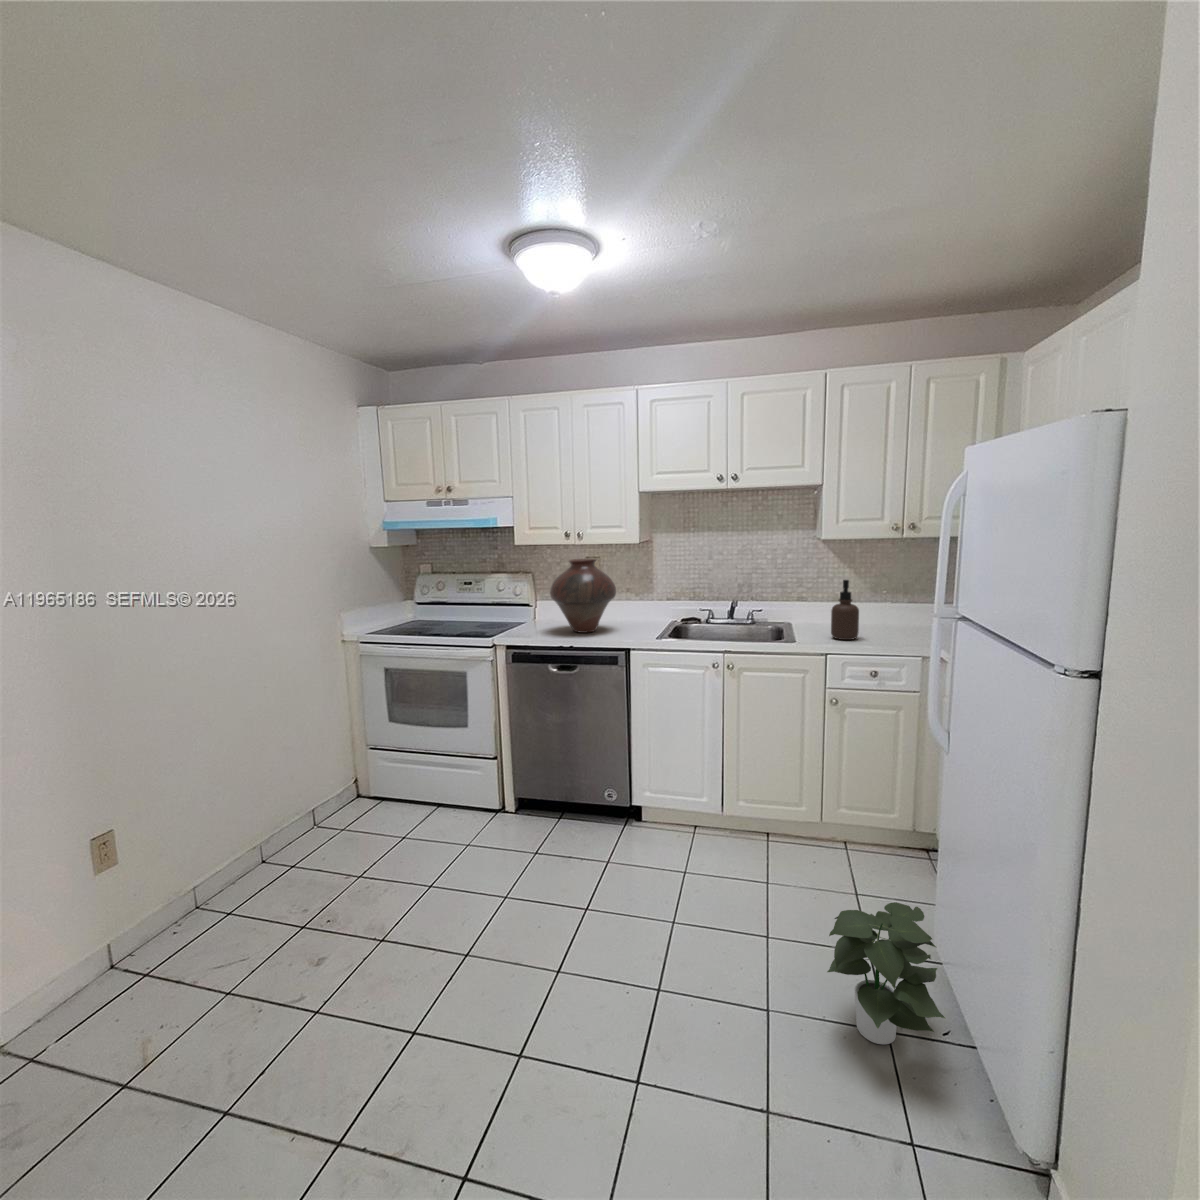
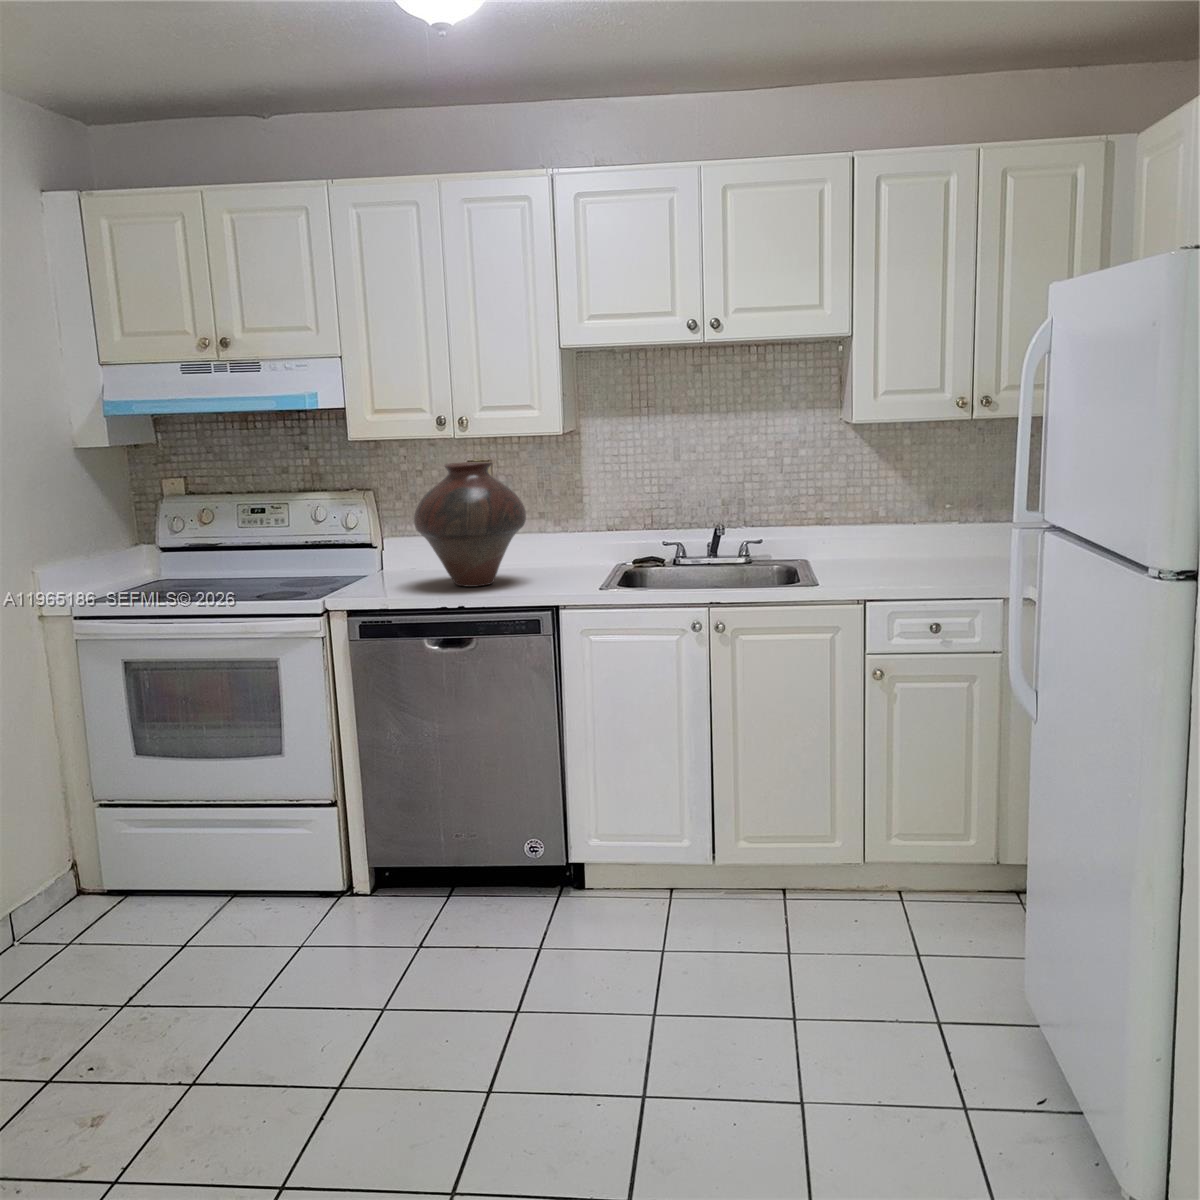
soap dispenser: present [831,580,859,640] -> none [871,486,912,580]
potted plant: present [827,902,945,1044] -> none [882,929,1037,1119]

